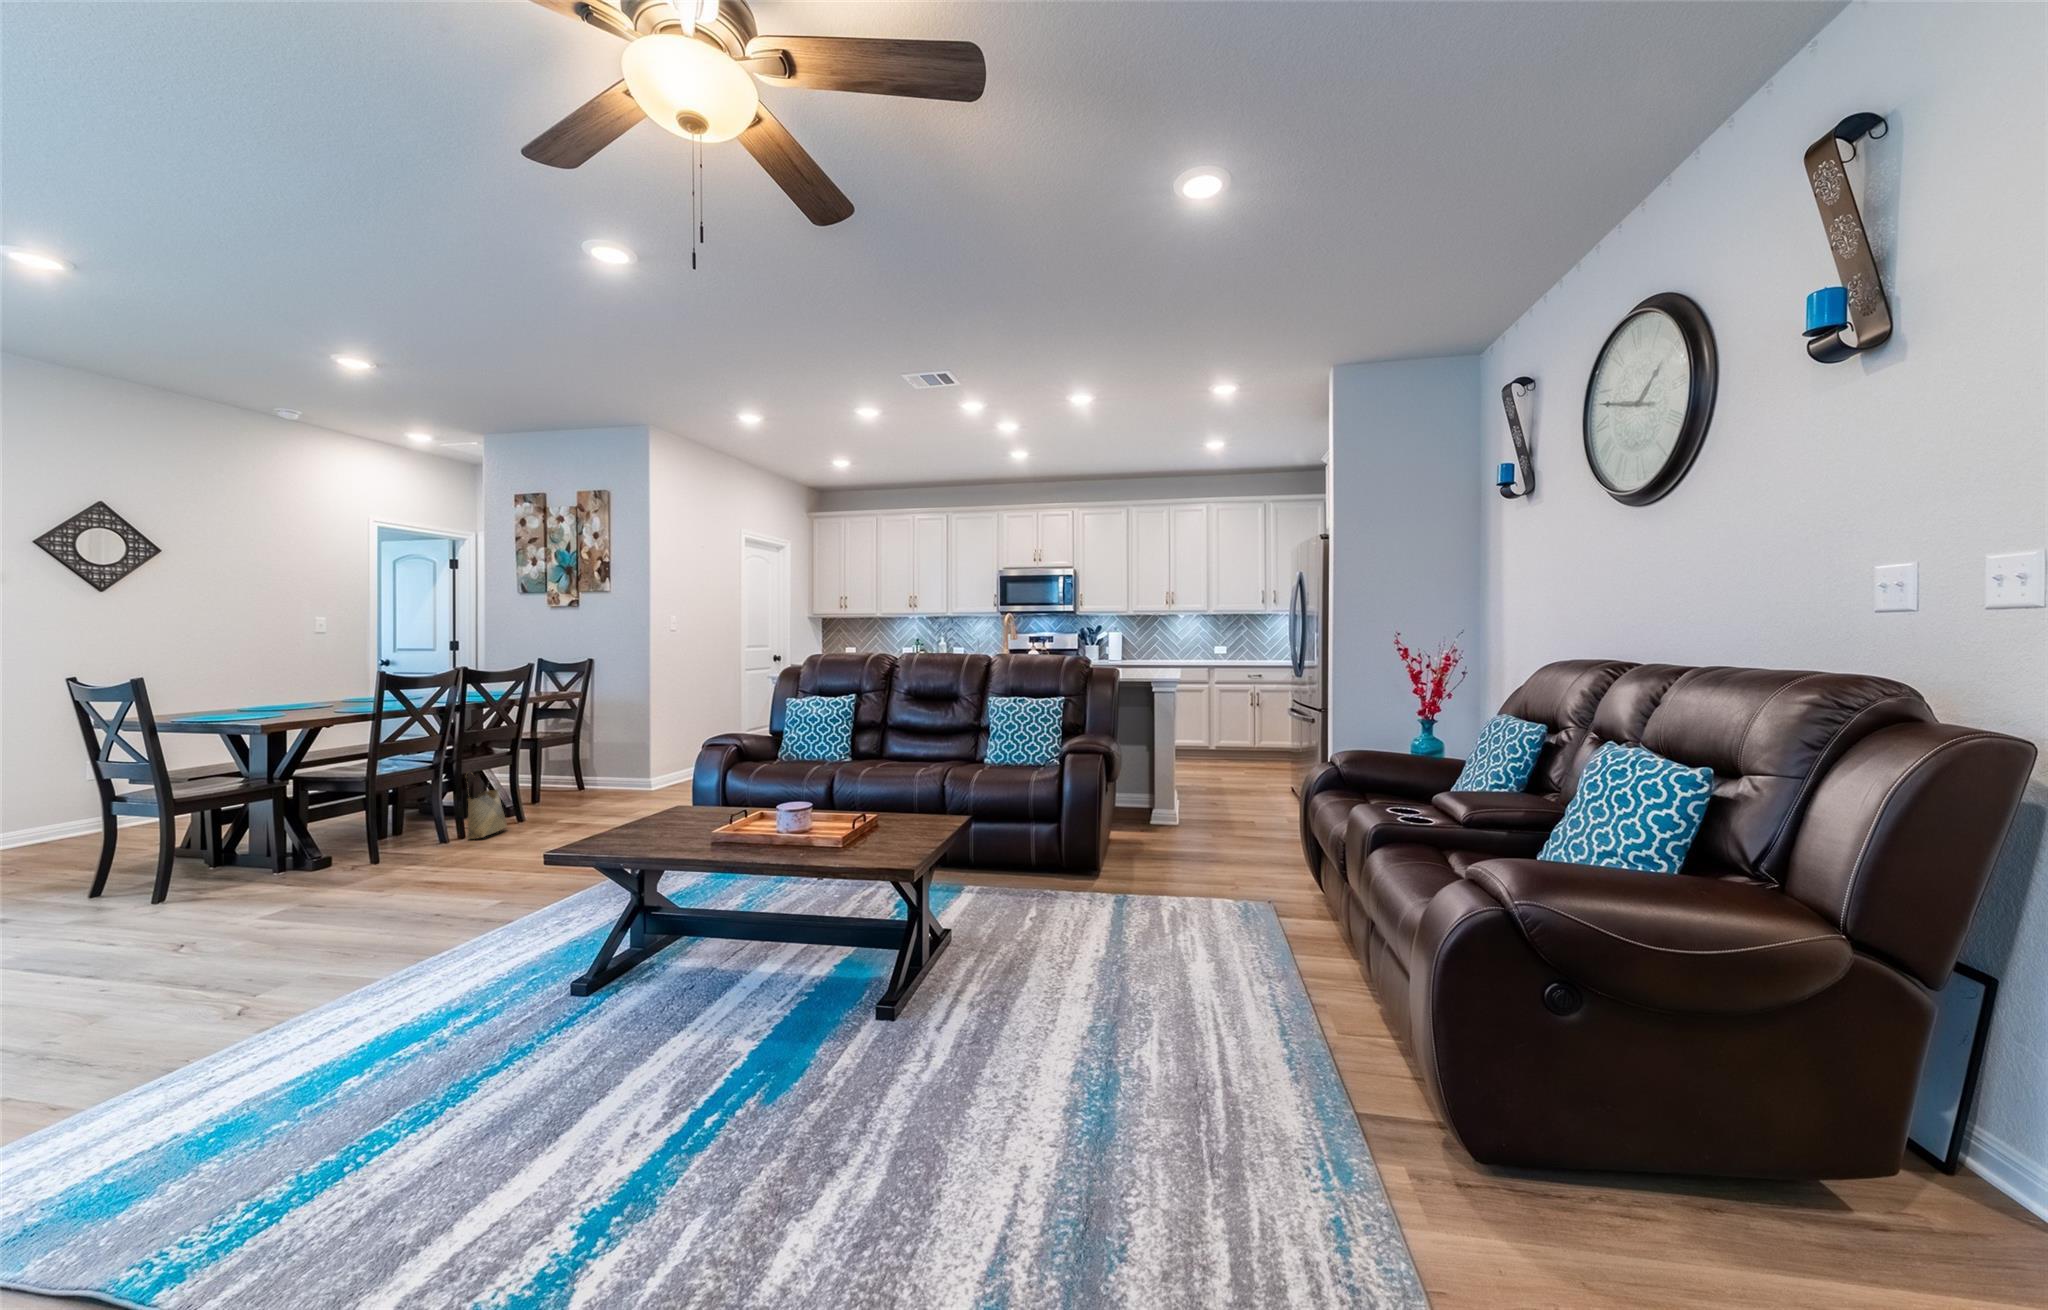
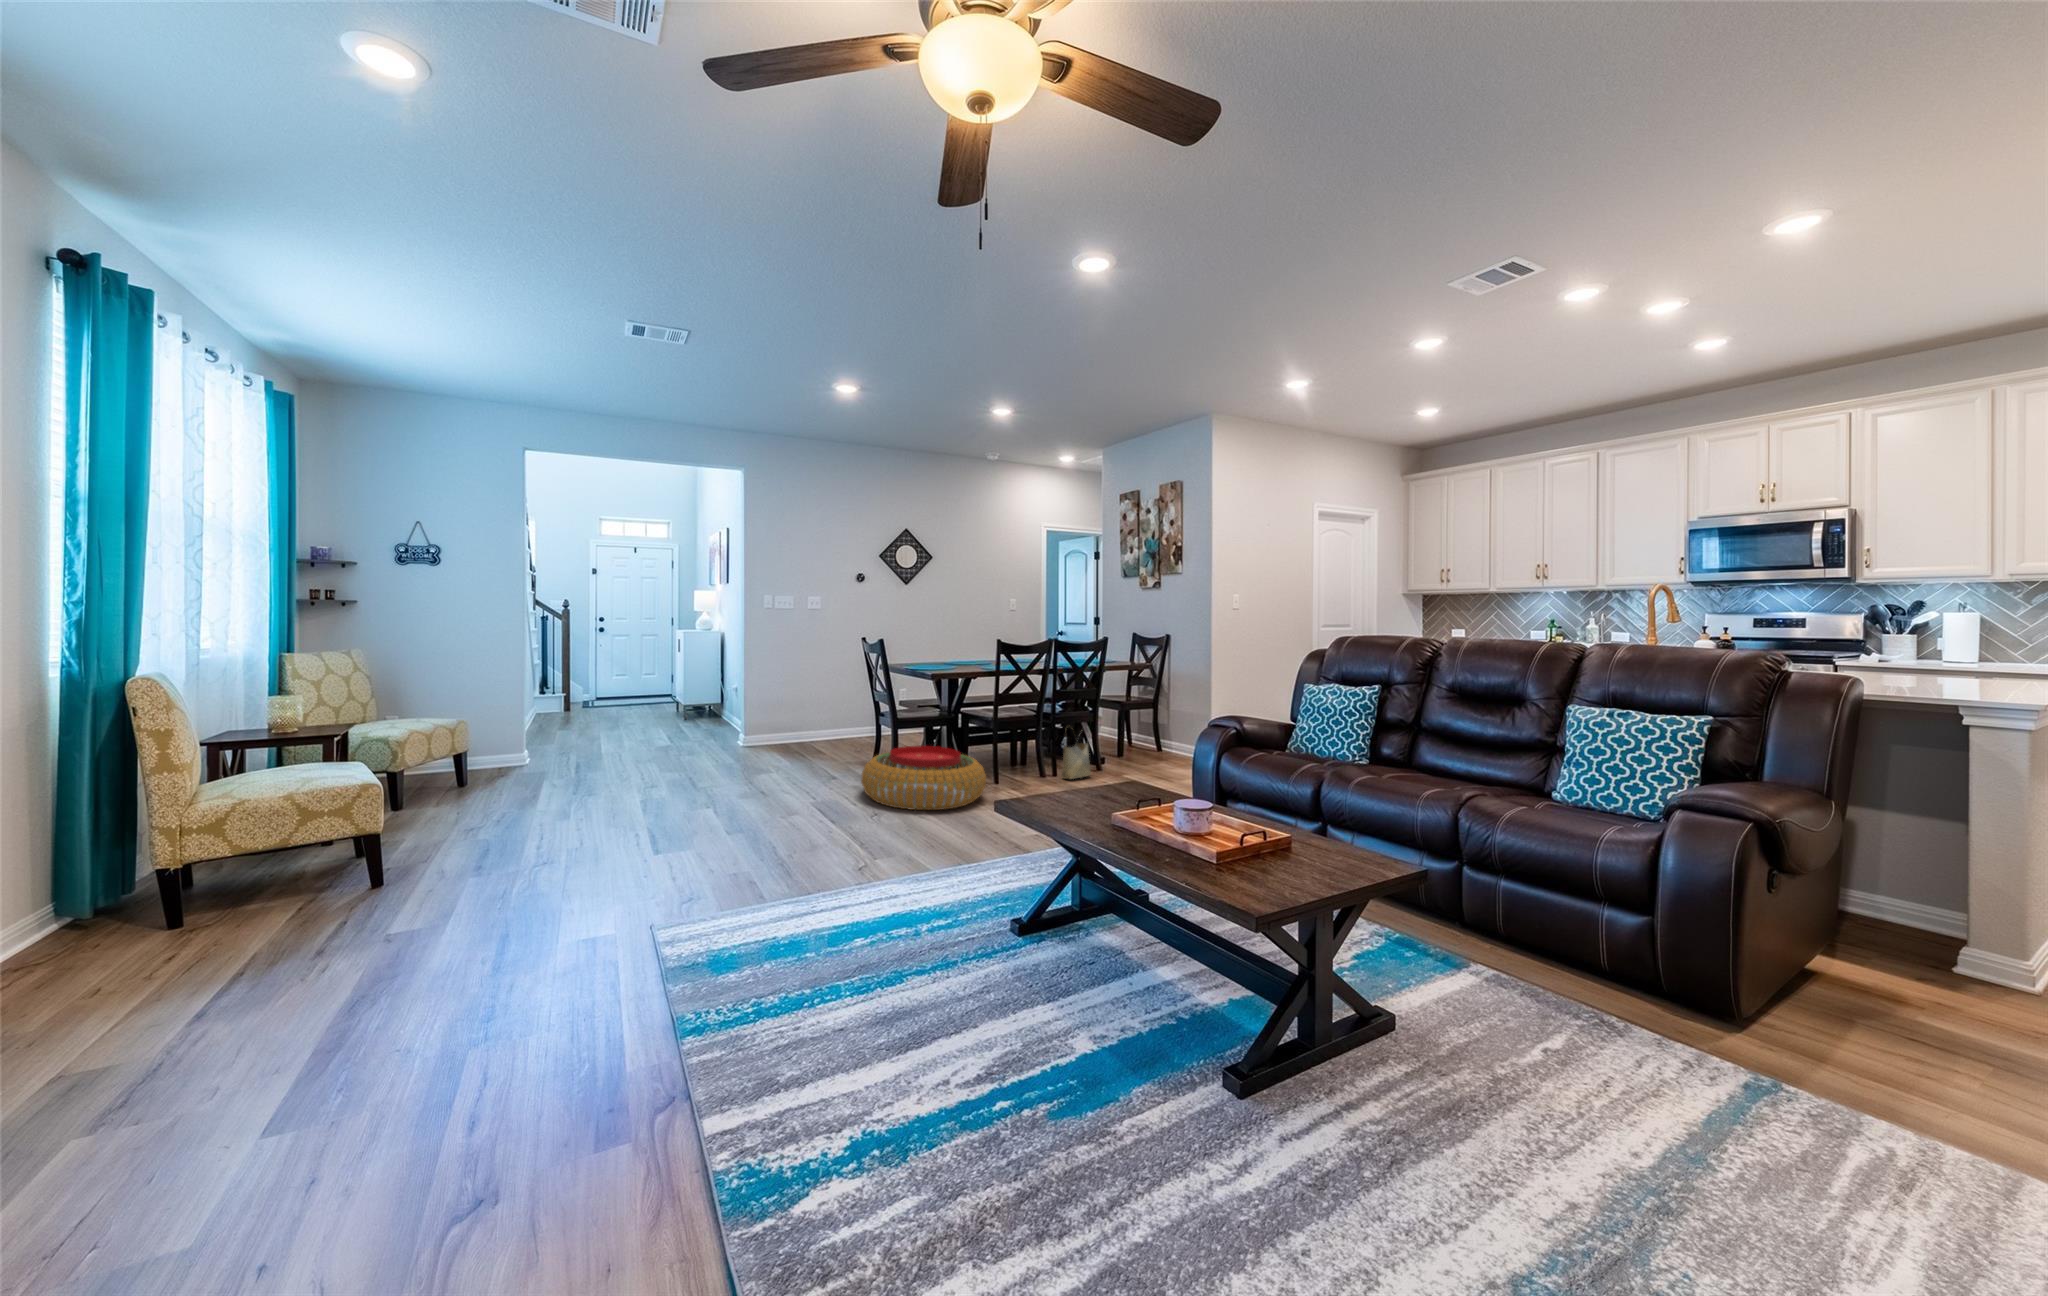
pouf: none [126,831,379,937] -> present [861,746,986,810]

